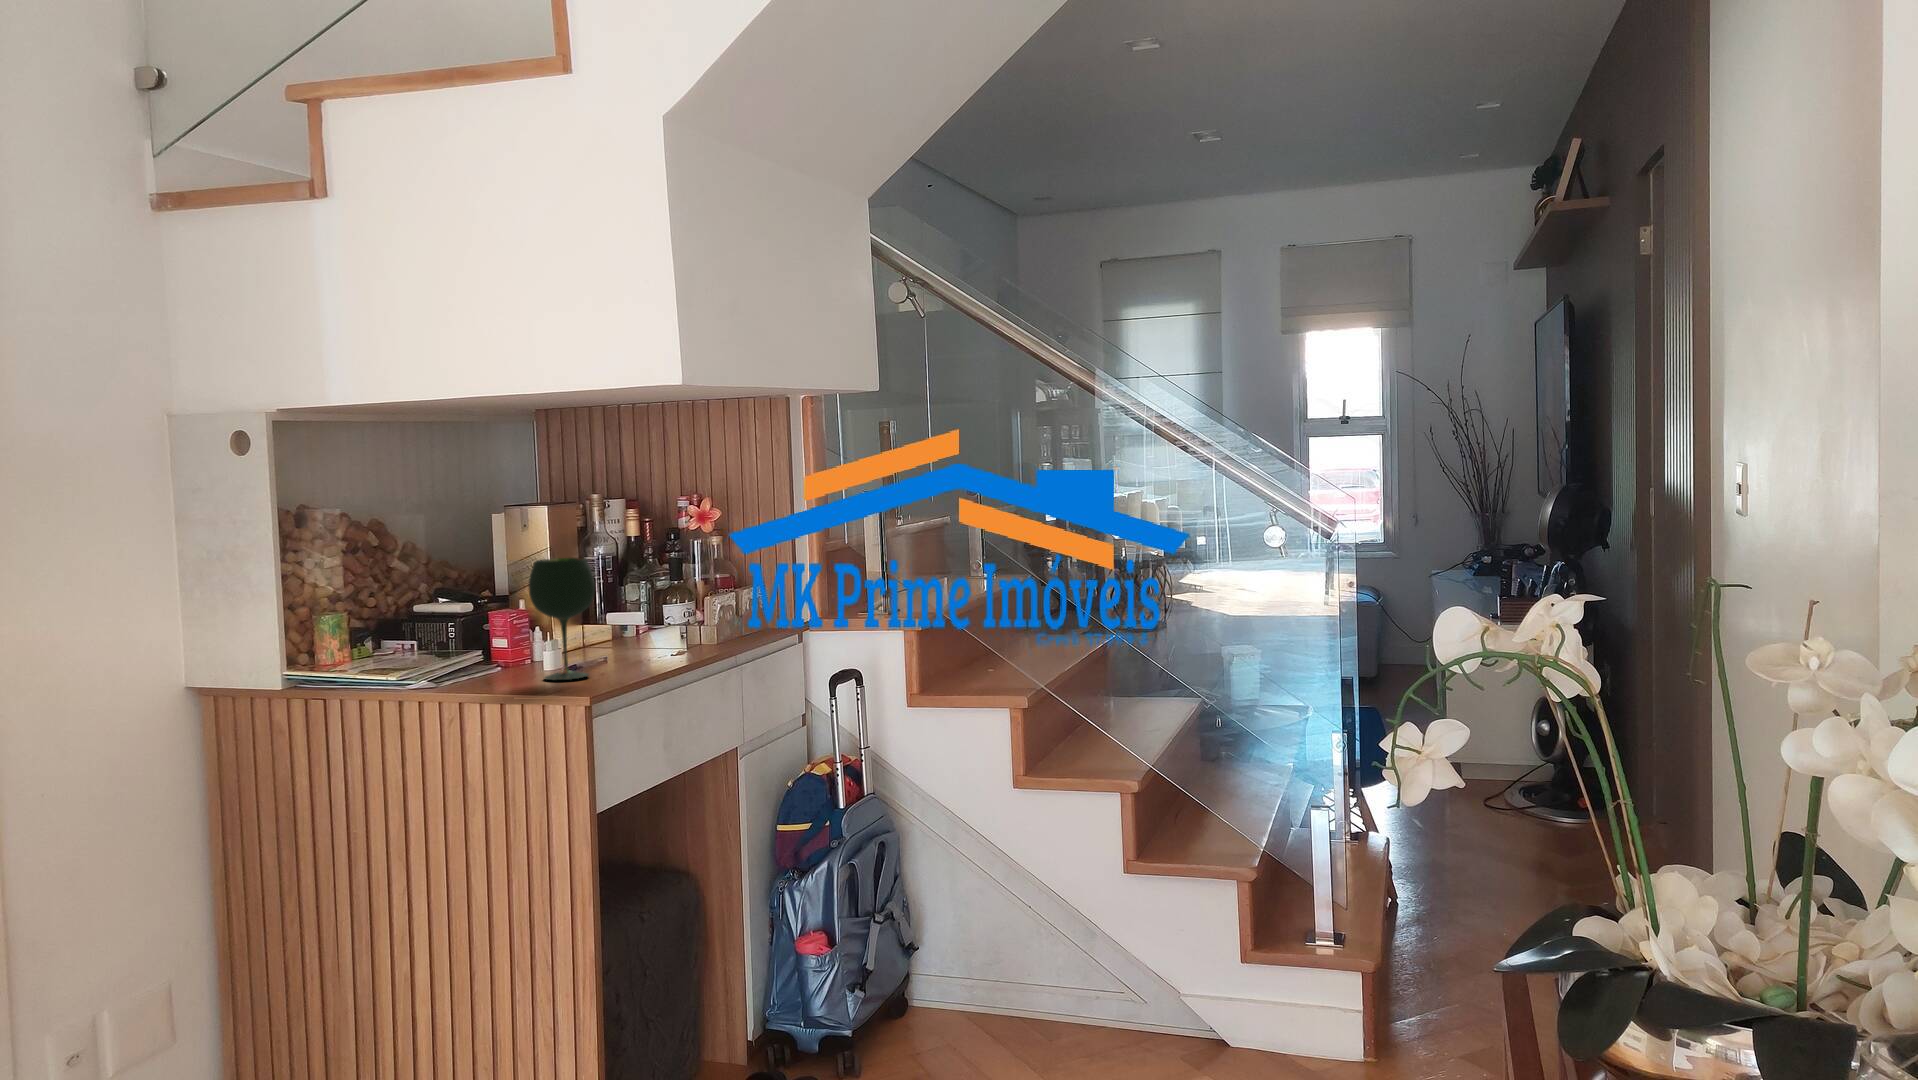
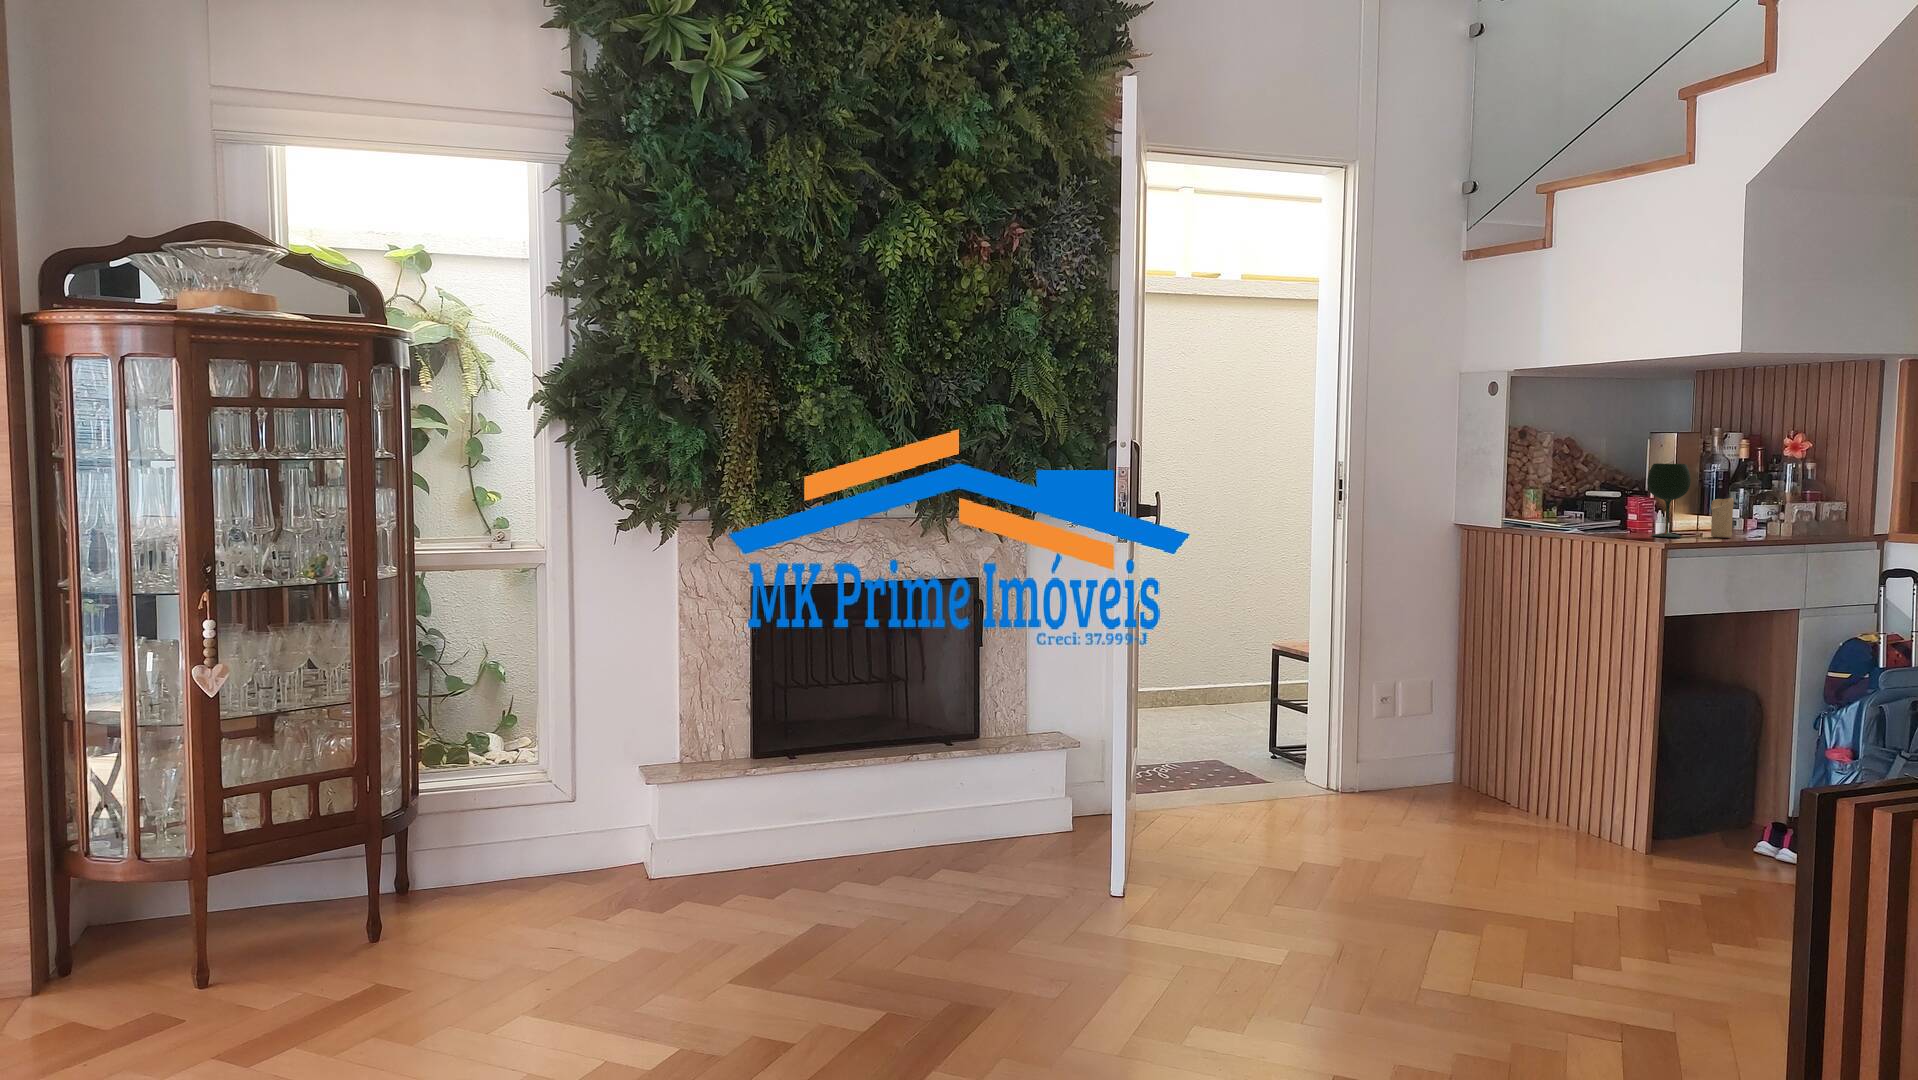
candle: none [620,602,653,665] -> present [1711,498,1734,538]

